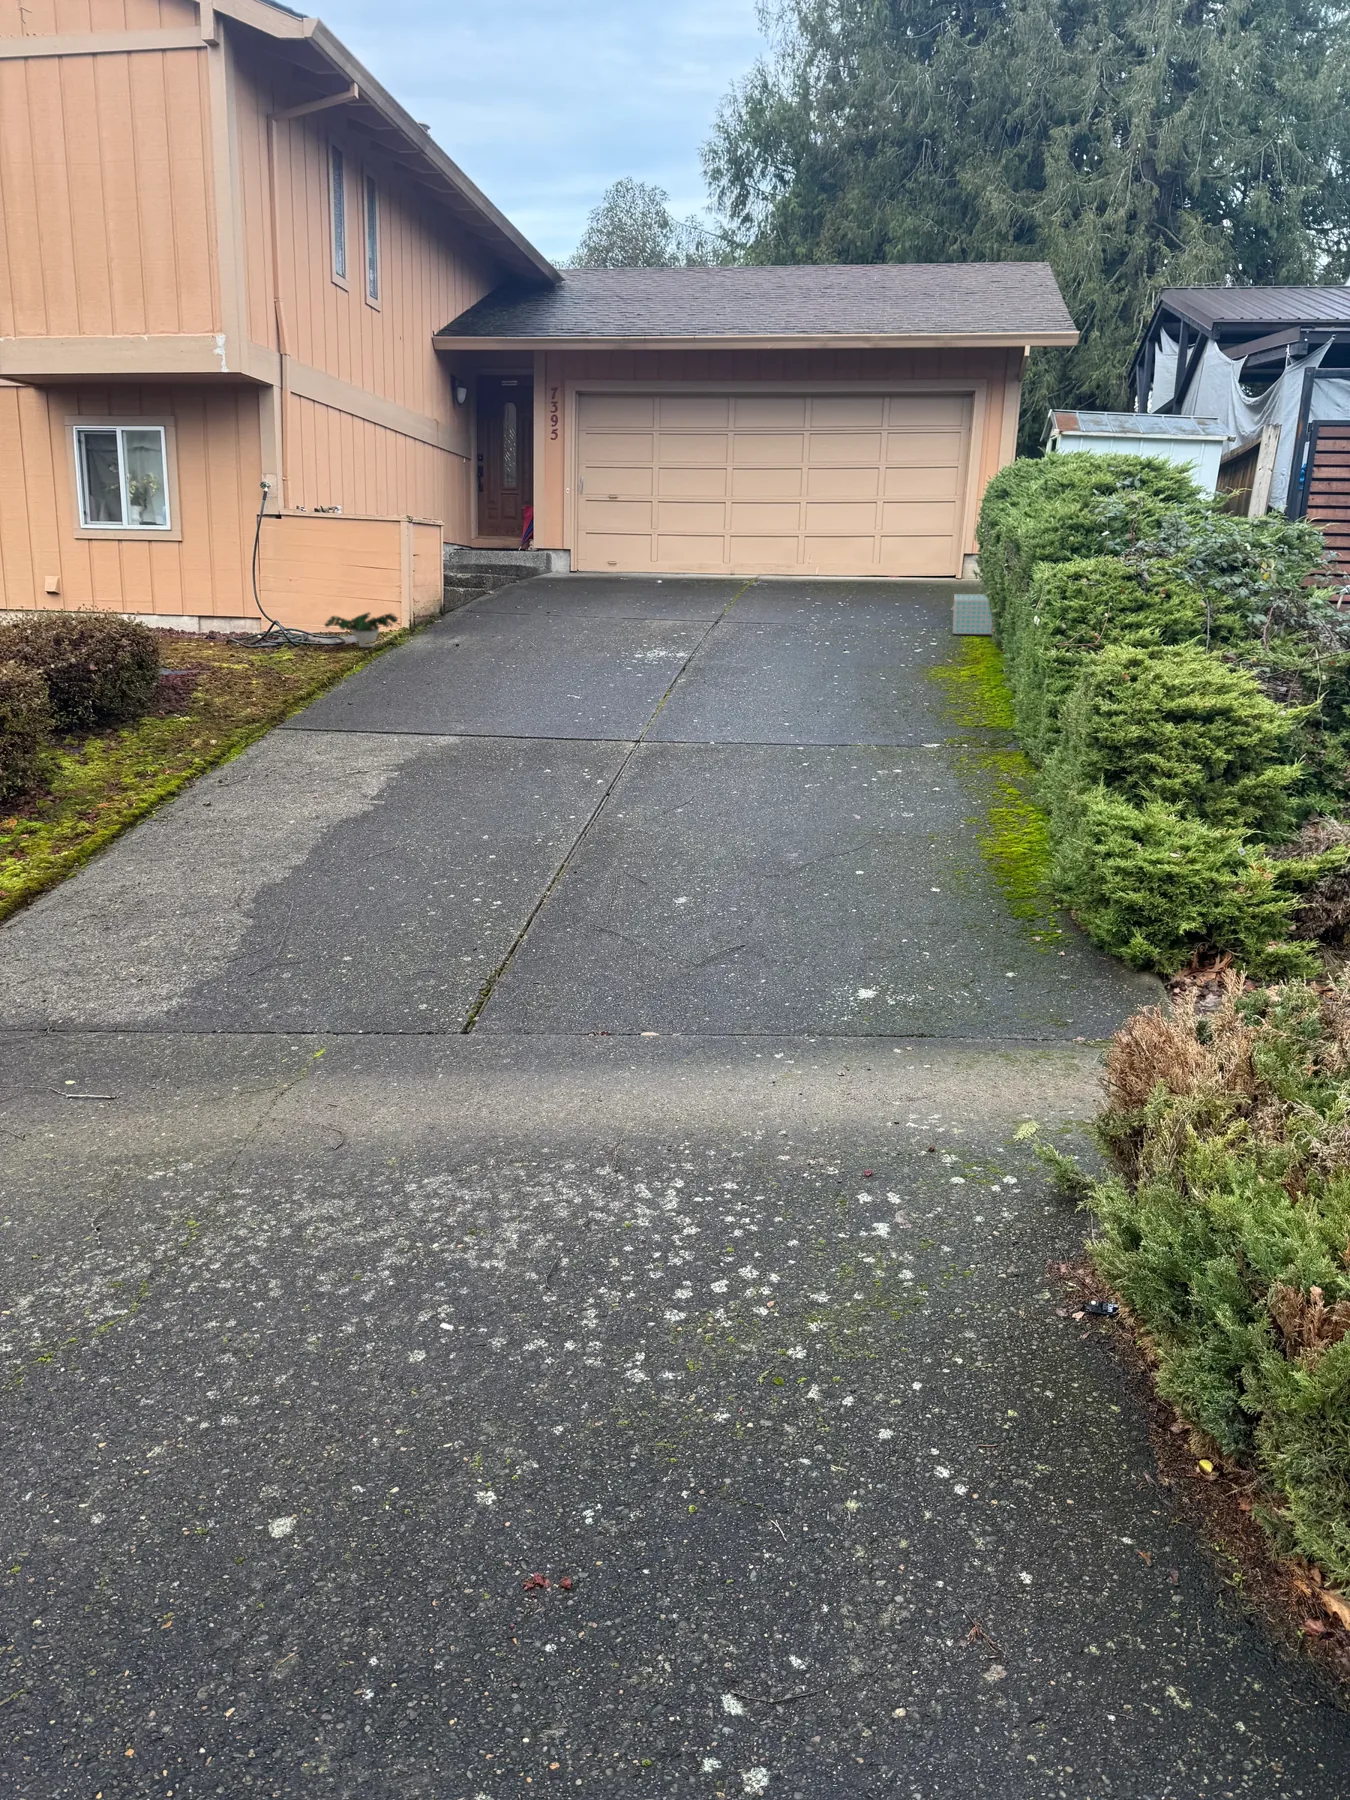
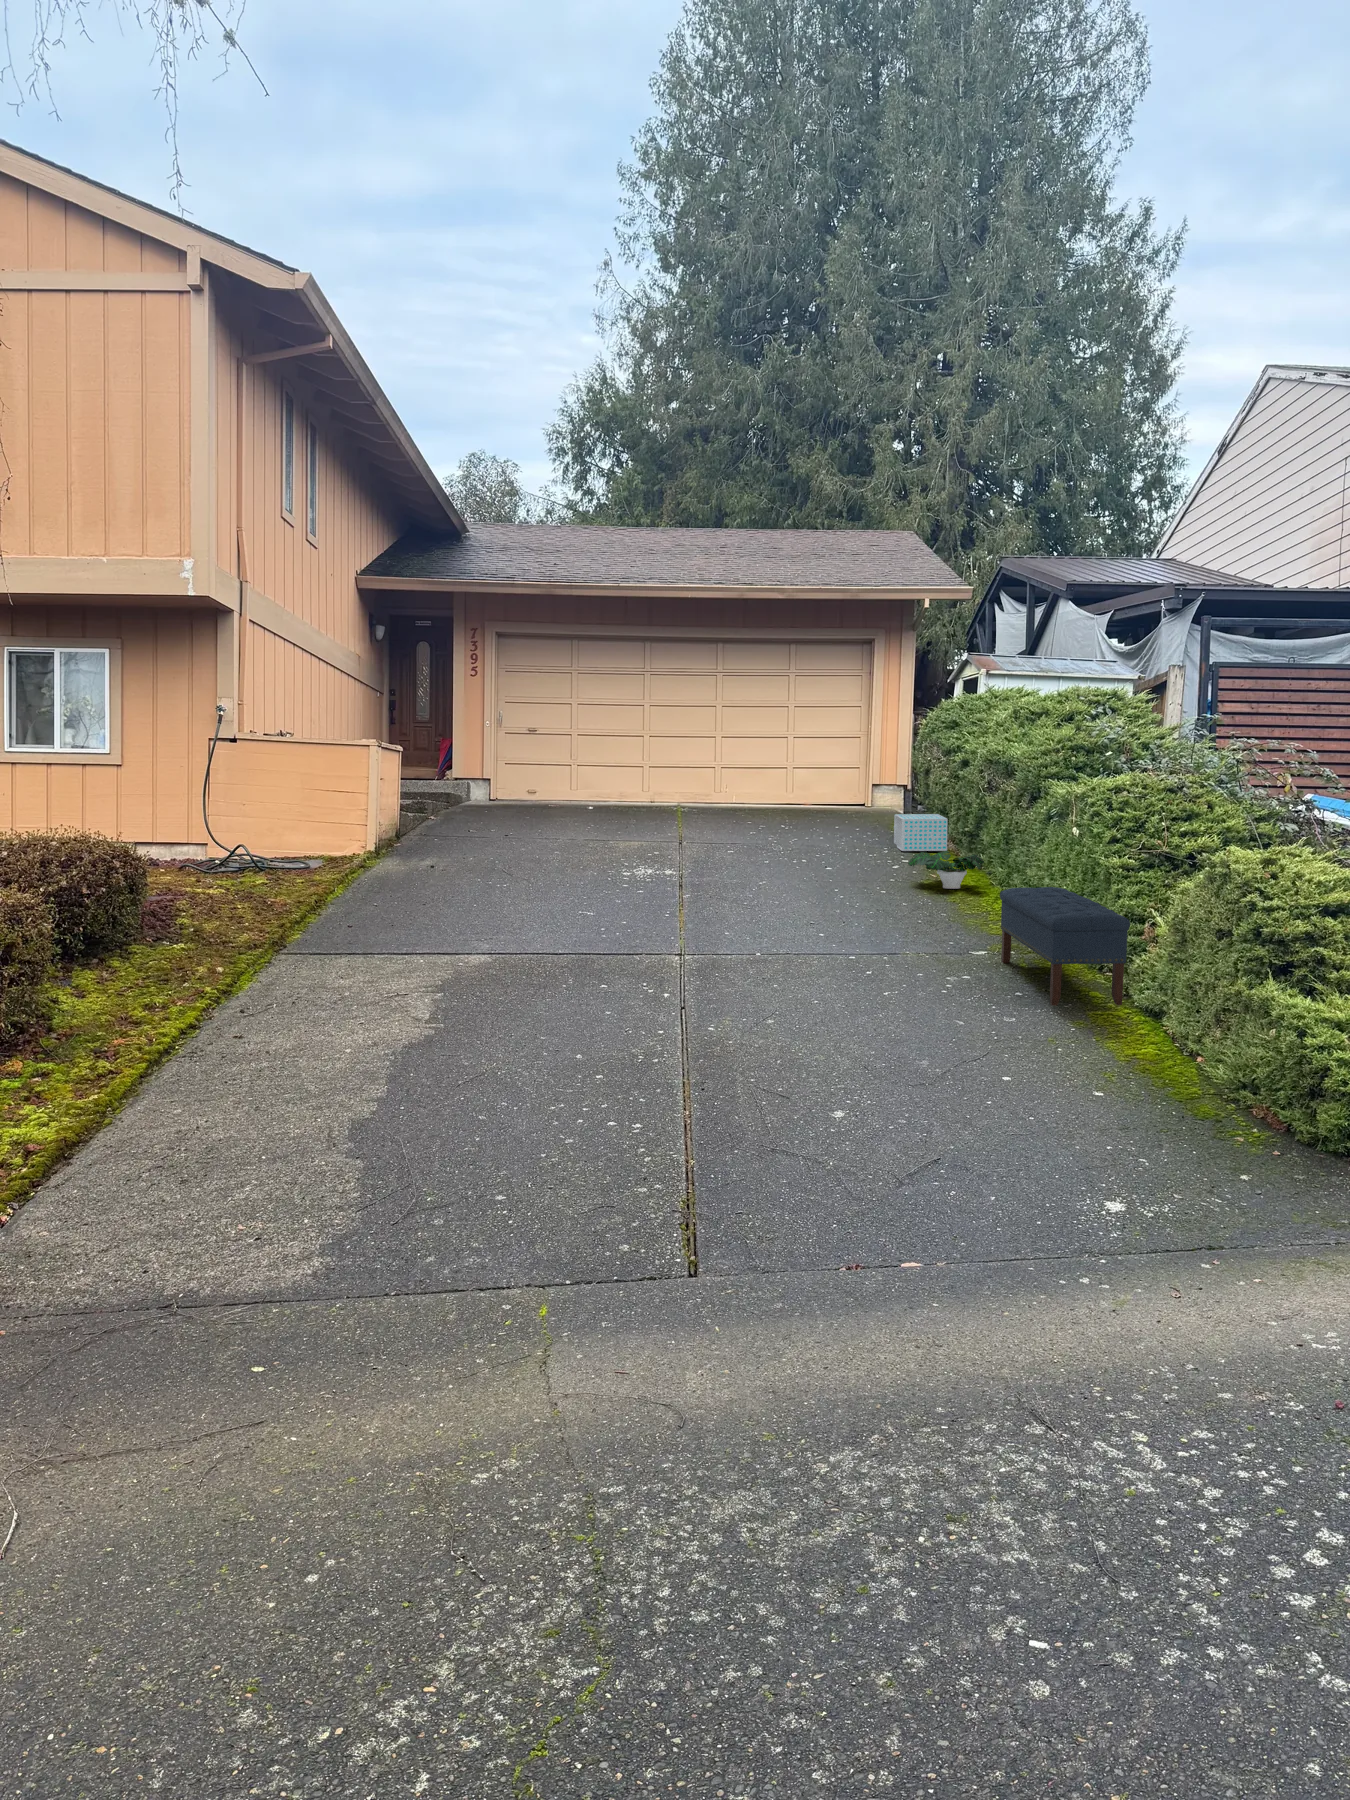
potted plant: present [325,613,398,647] -> present [908,851,984,889]
bench: none [956,680,1045,801] -> present [1000,887,1130,1006]

